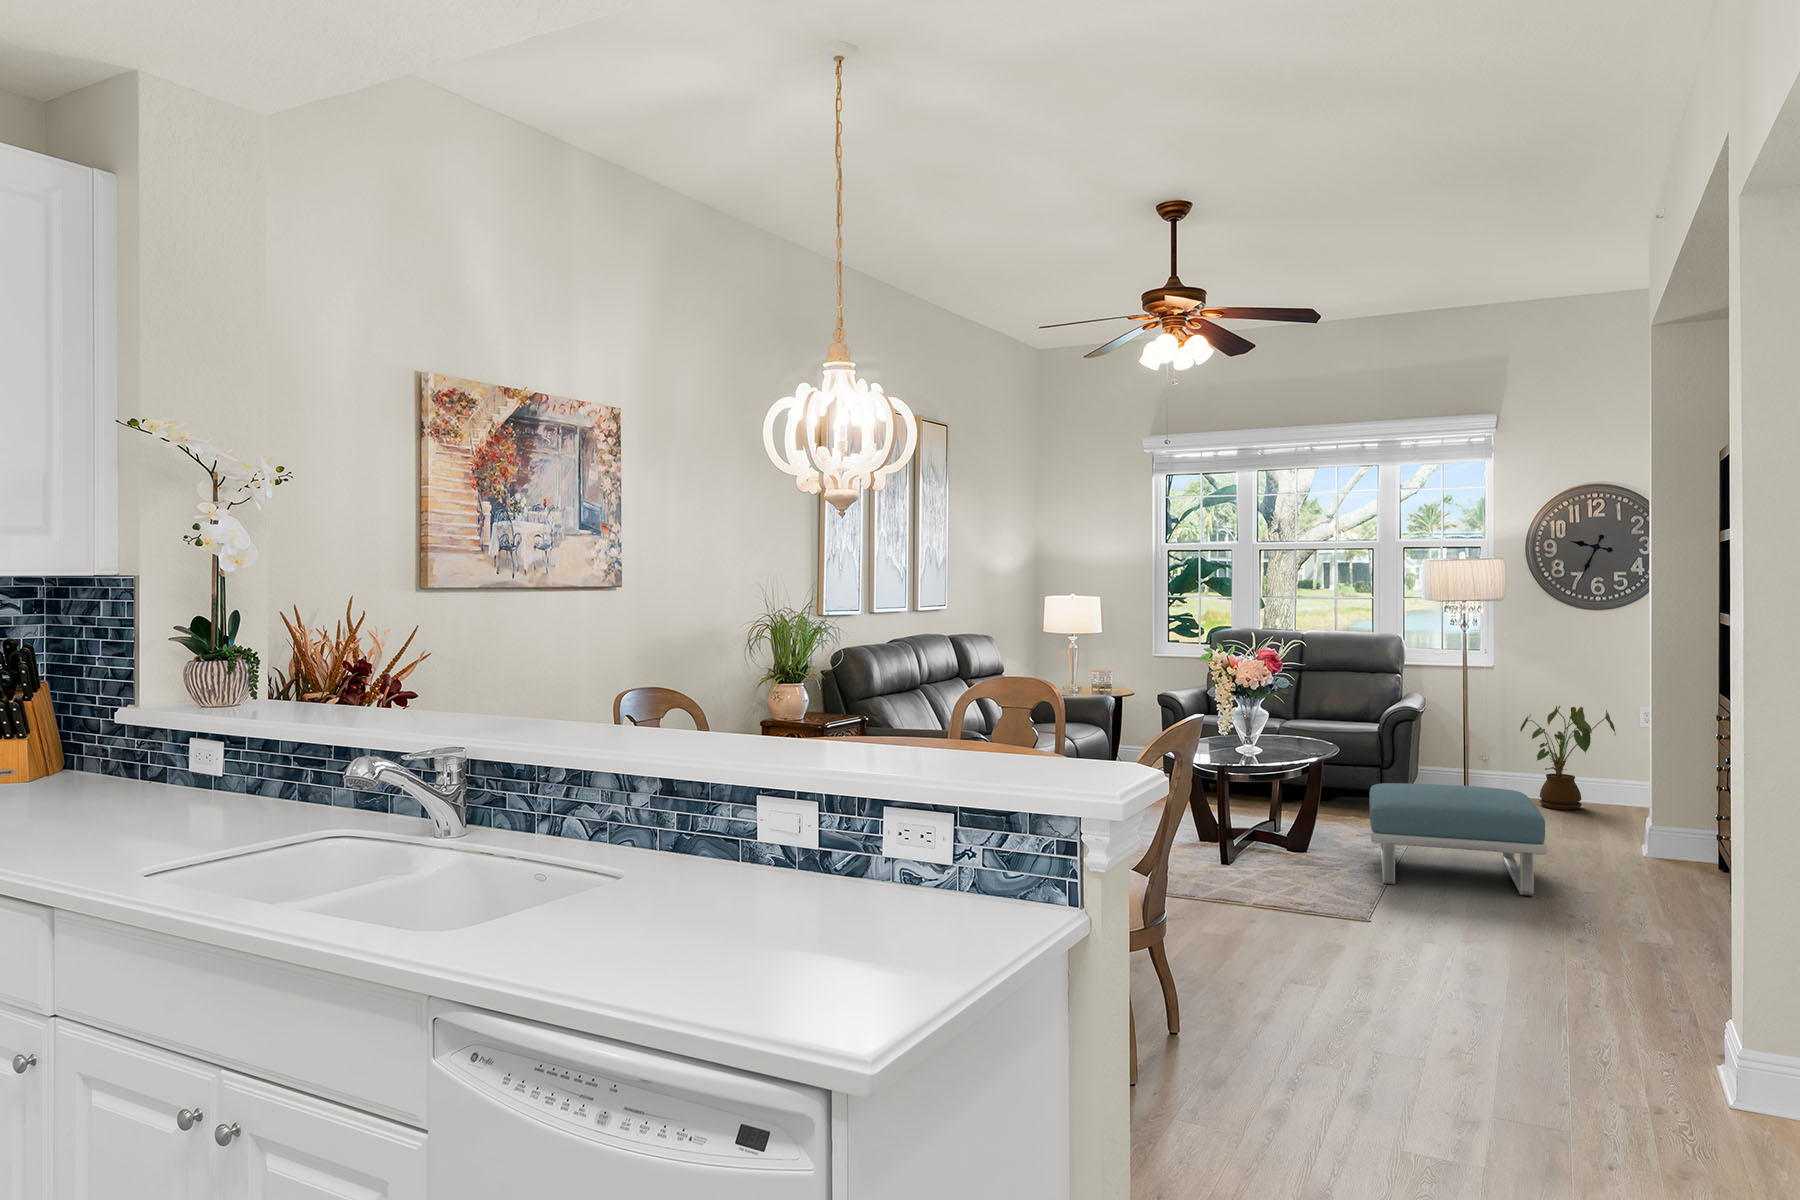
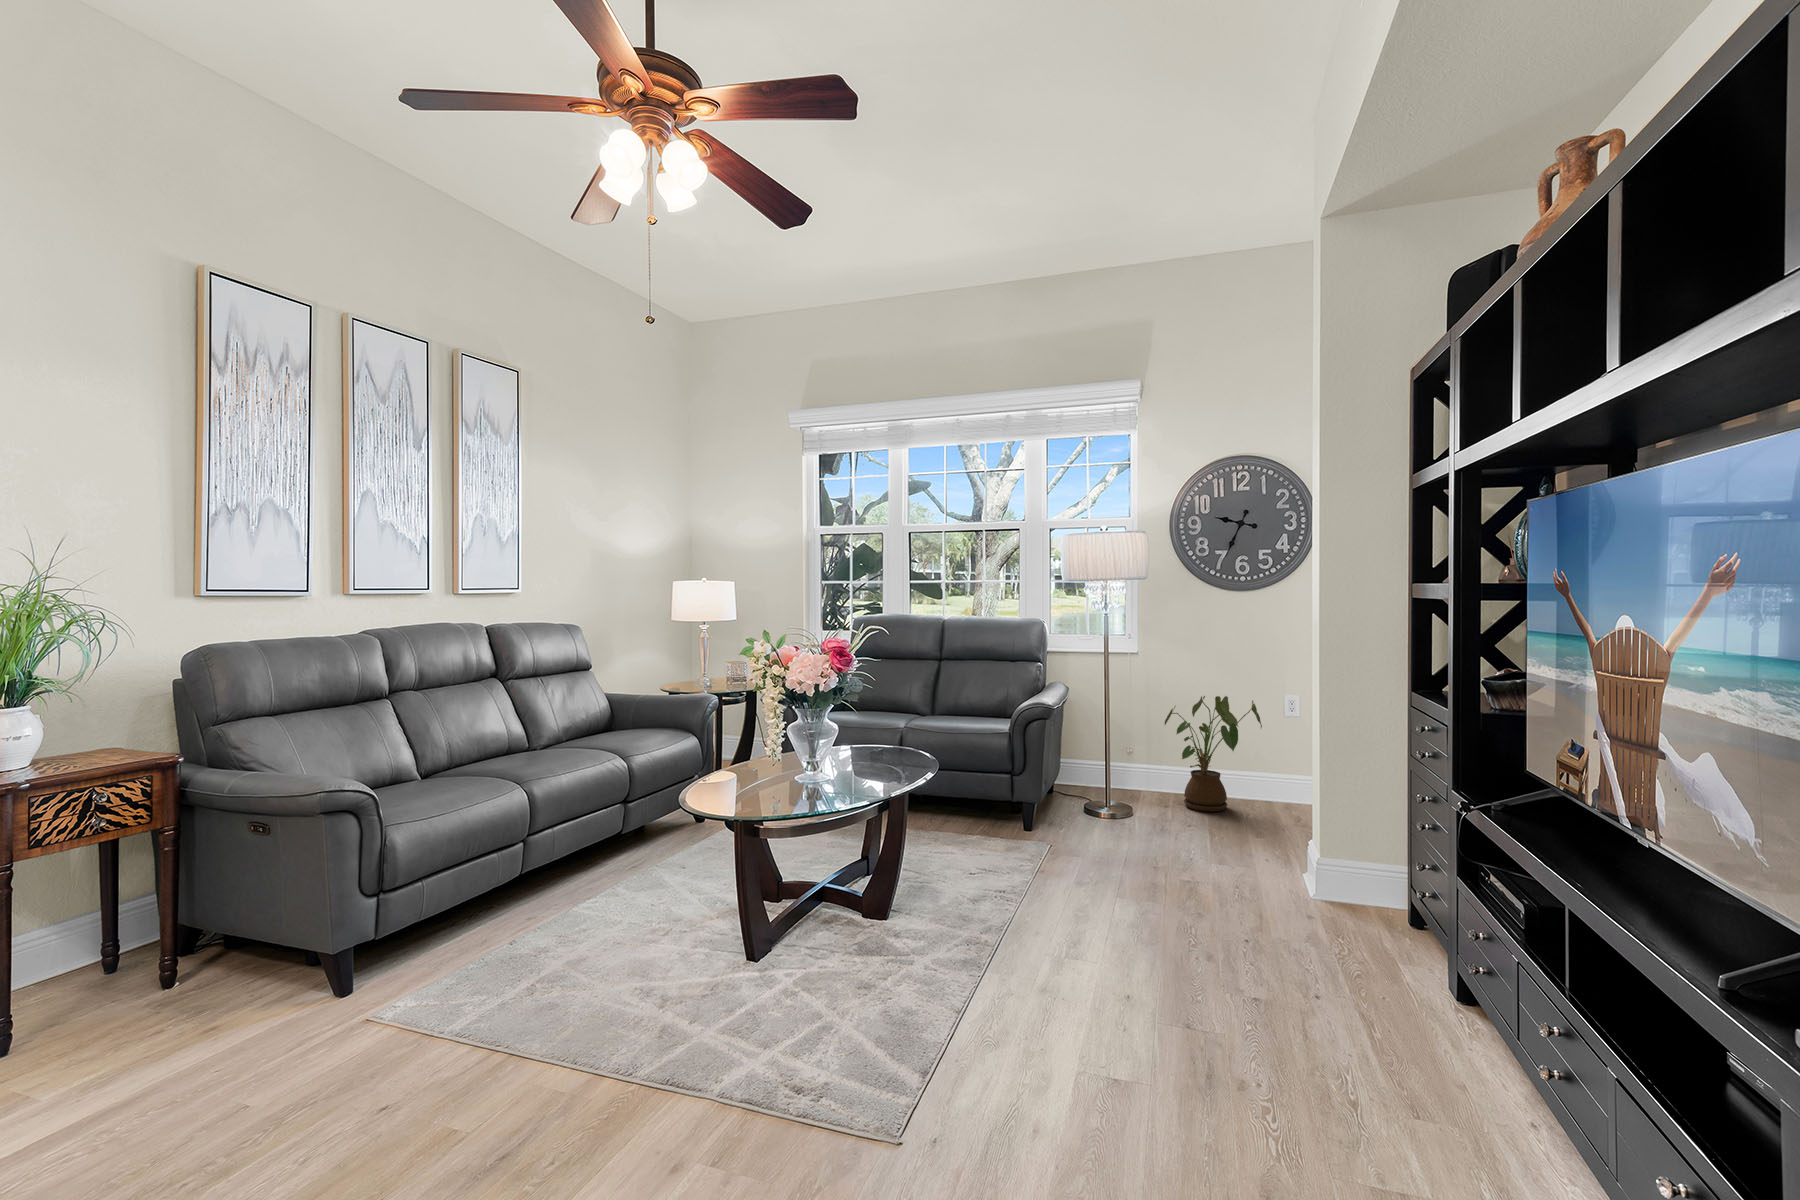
footstool: present [1369,783,1546,896] -> none [959,821,1205,1017]

